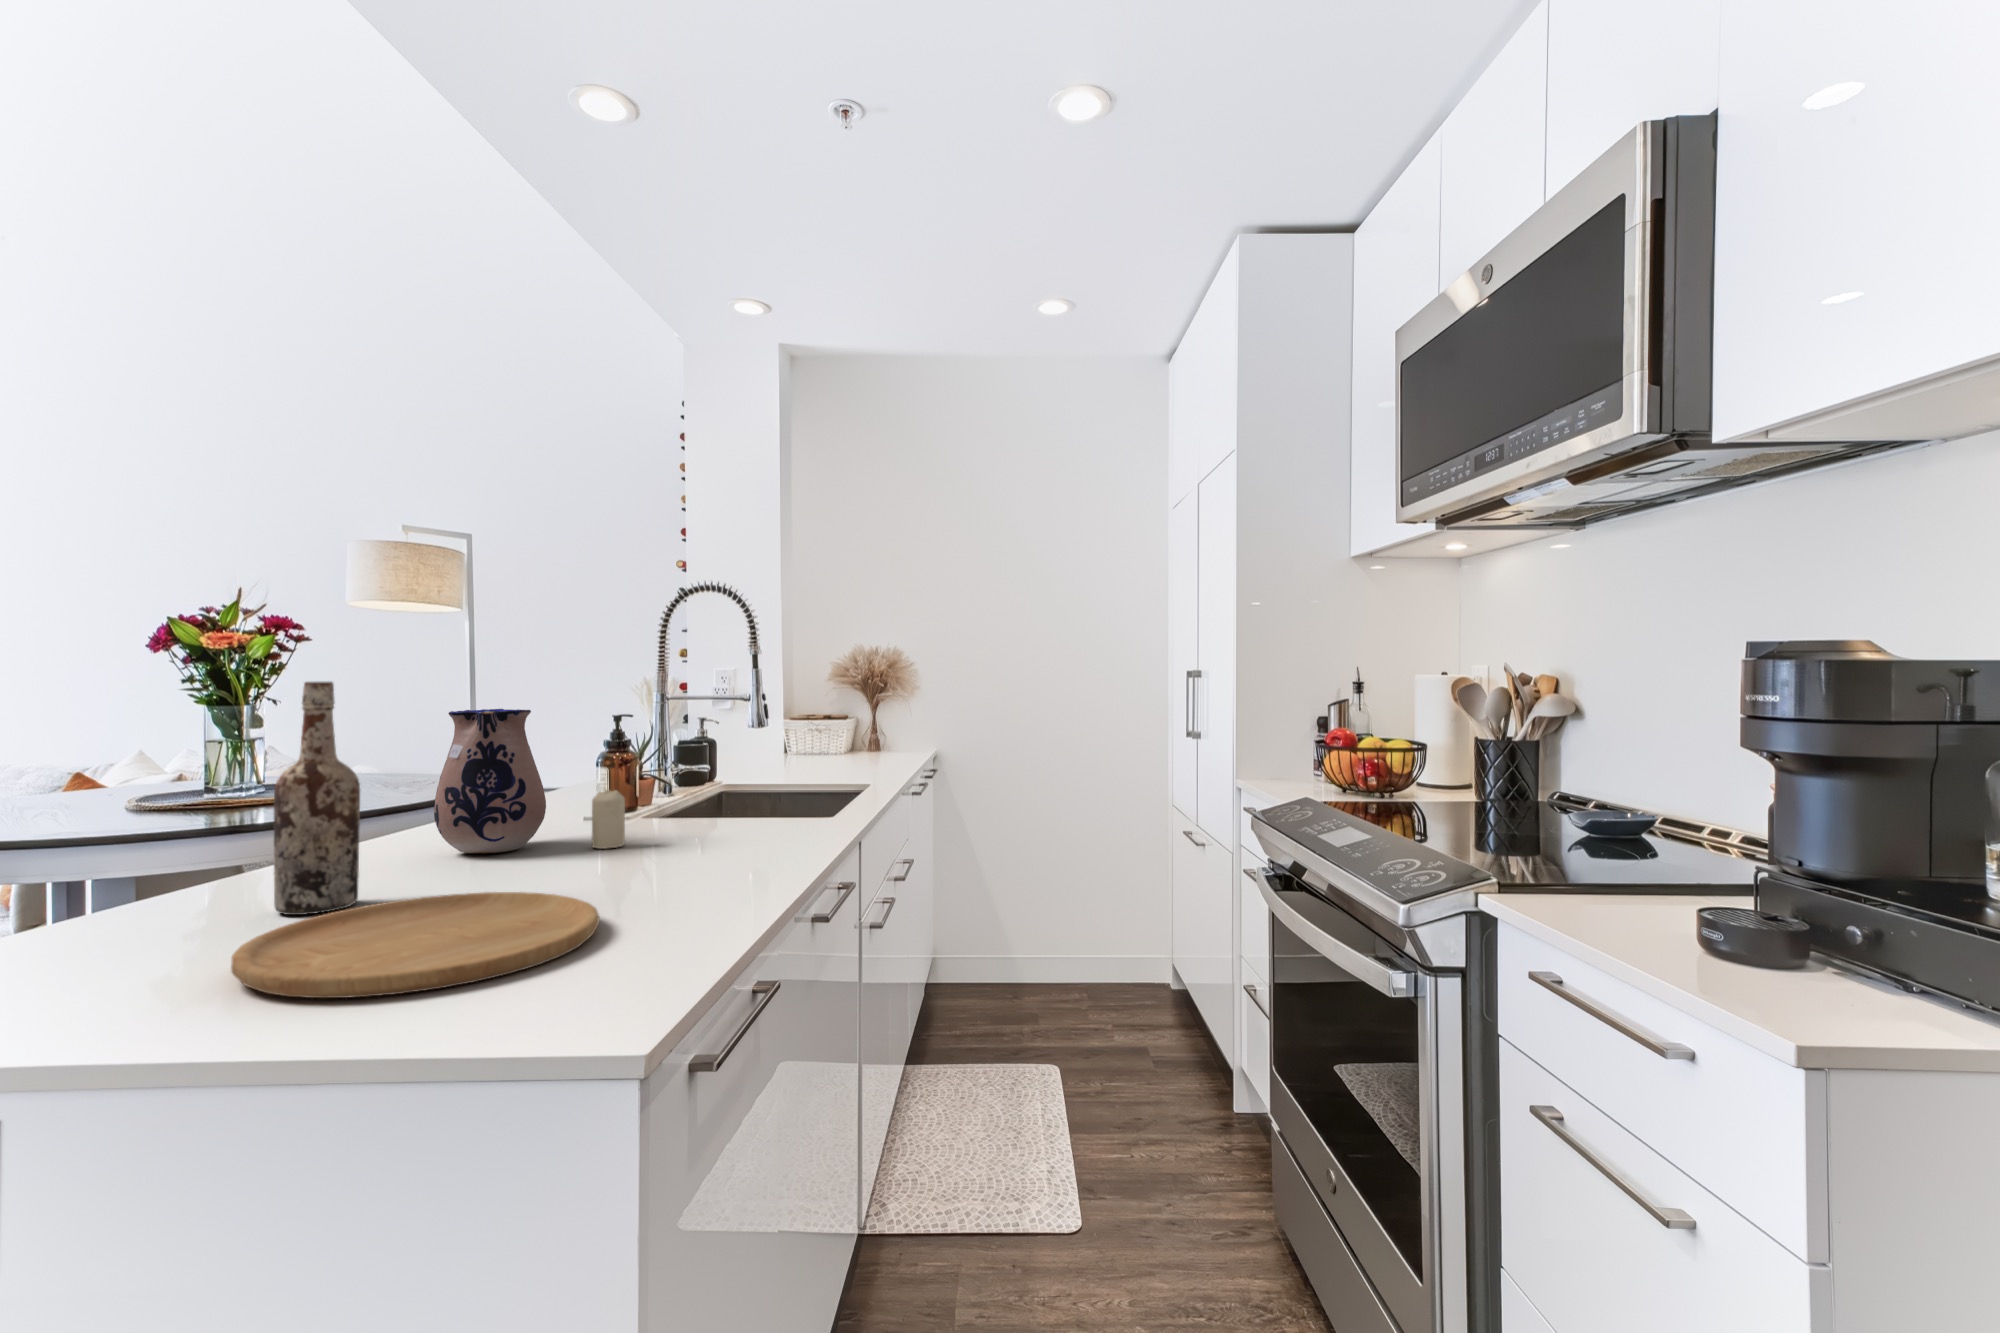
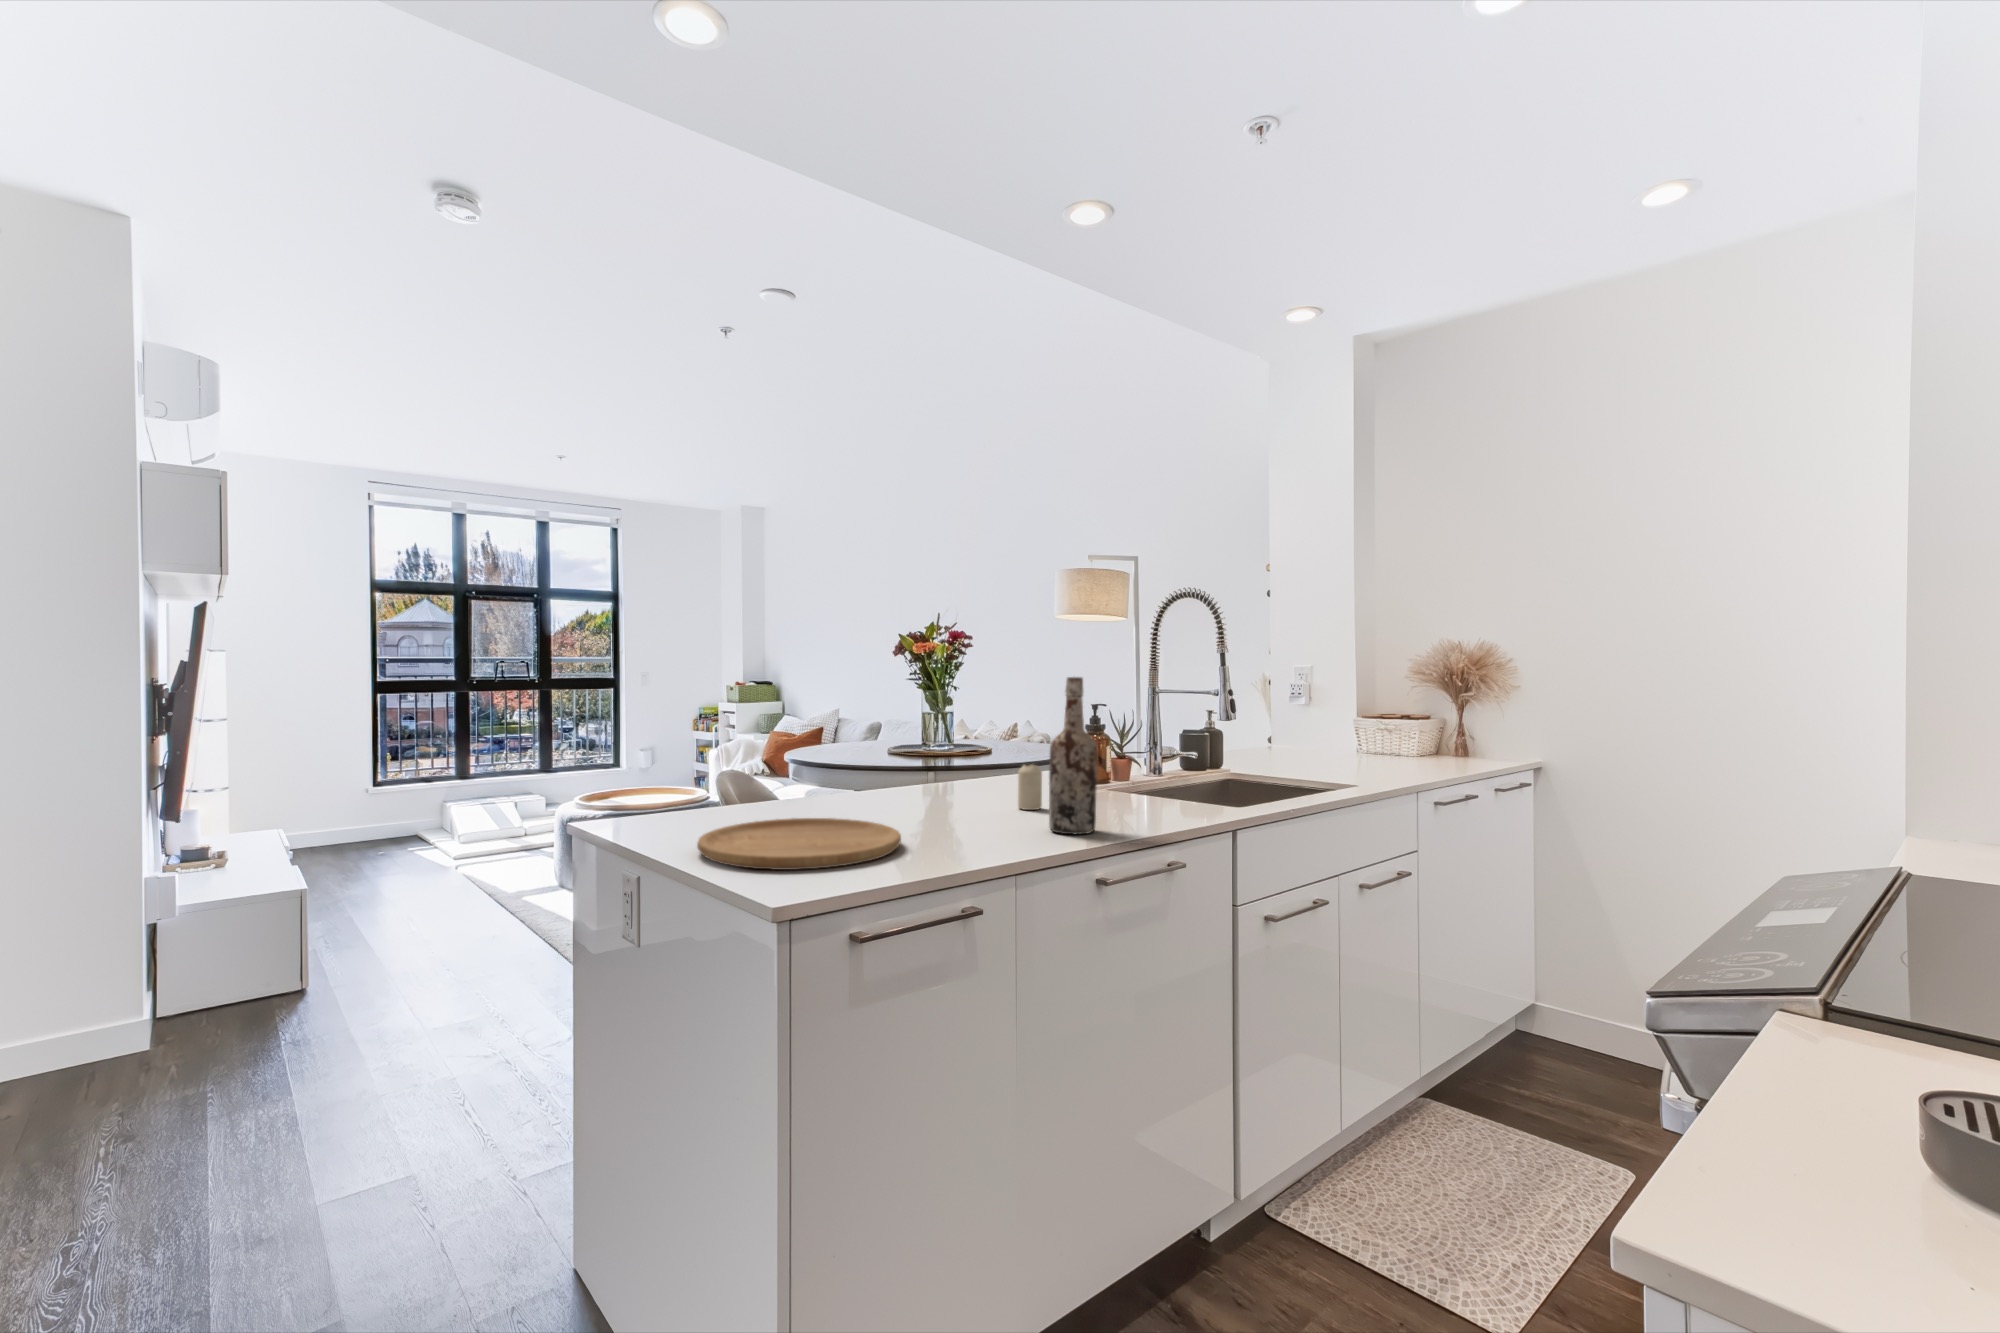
wine bottle: present [274,682,360,915] -> present [1049,677,1097,834]
ceramic pitcher: present [434,709,546,854] -> none [930,698,1002,802]

